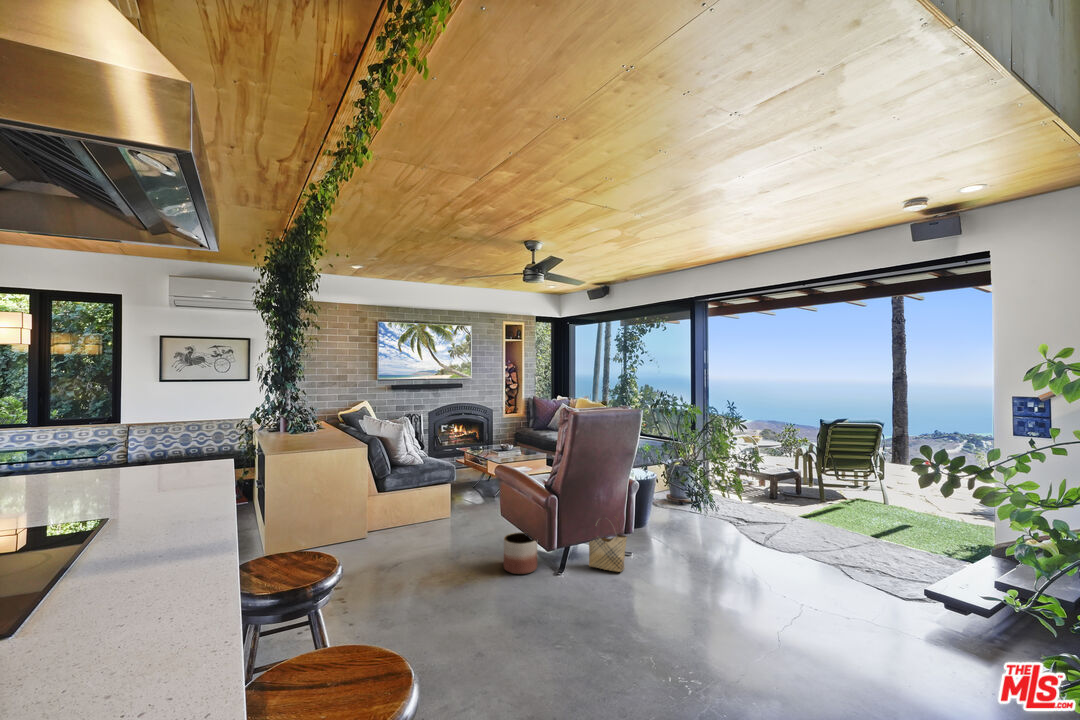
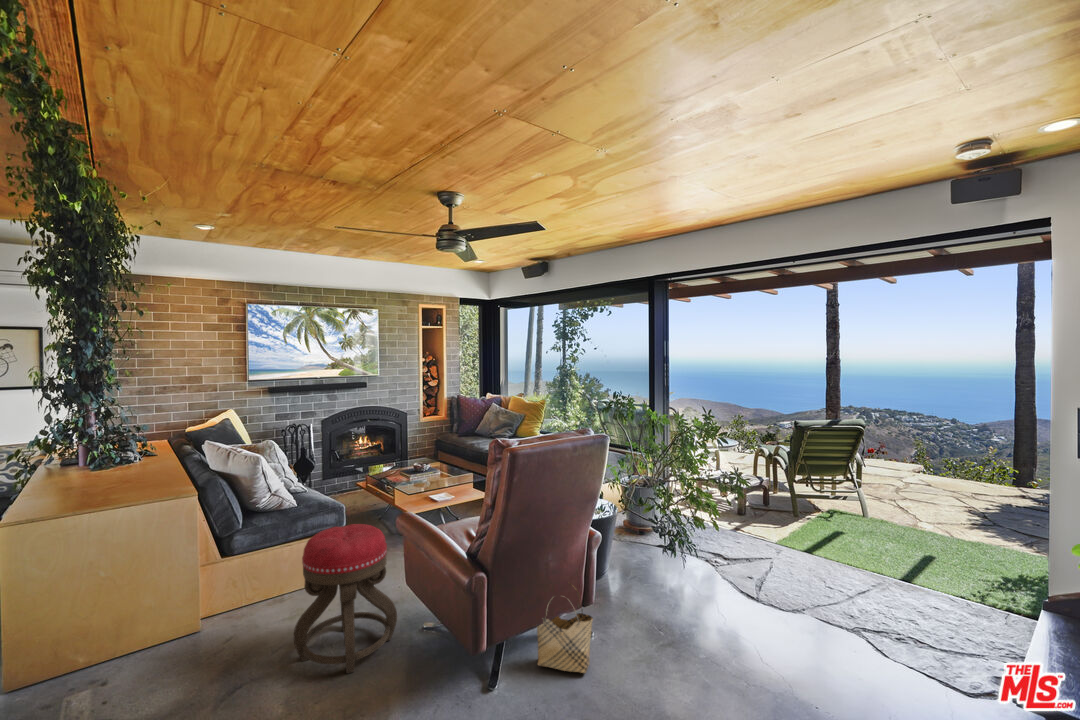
ottoman: none [430,470,495,562] -> present [294,524,397,674]
planter: present [504,532,537,574] -> none [408,621,461,696]

